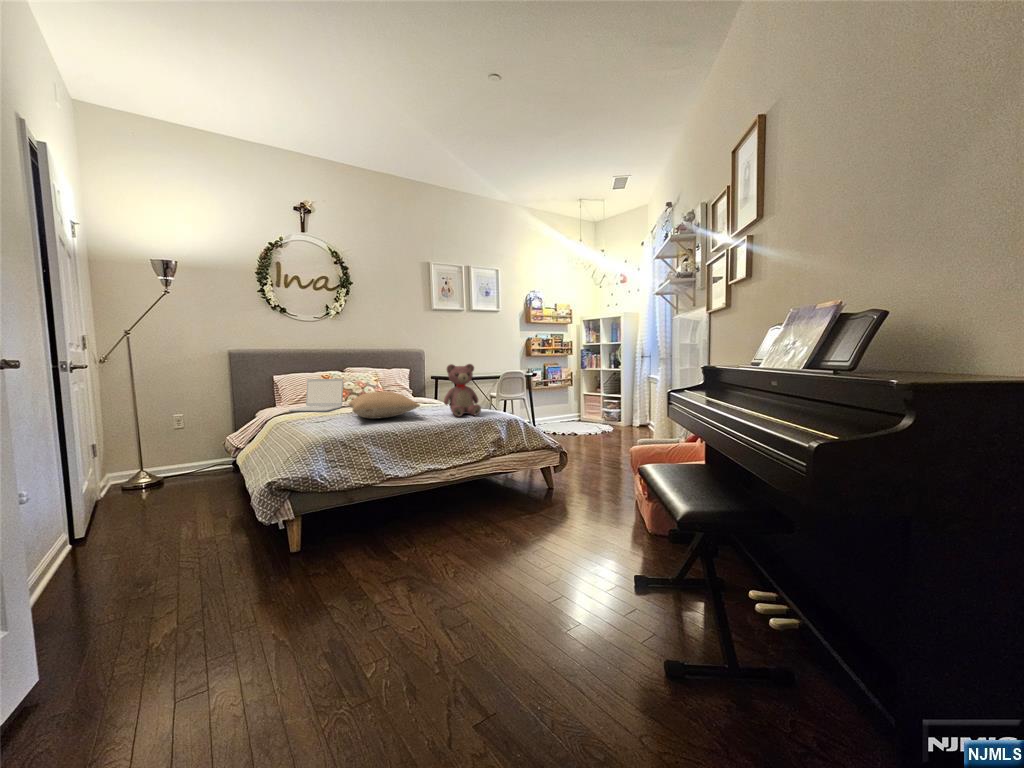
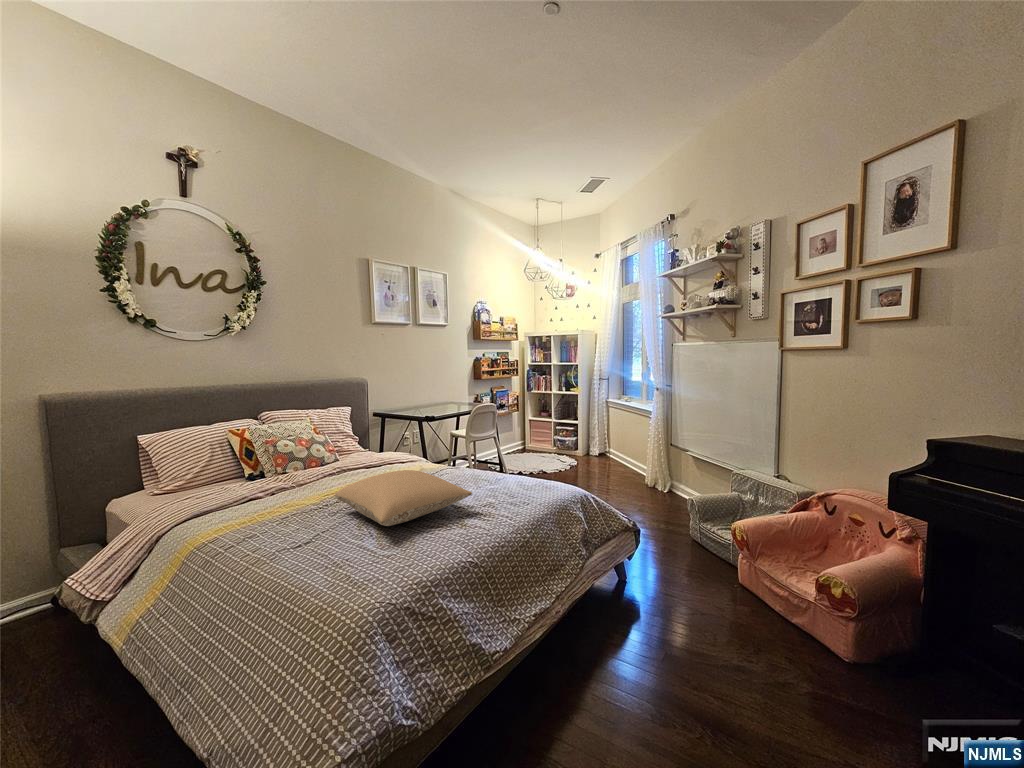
teddy bear: present [444,364,481,417] -> none [483,419,540,500]
laptop: present [289,379,343,411] -> none [202,443,295,511]

